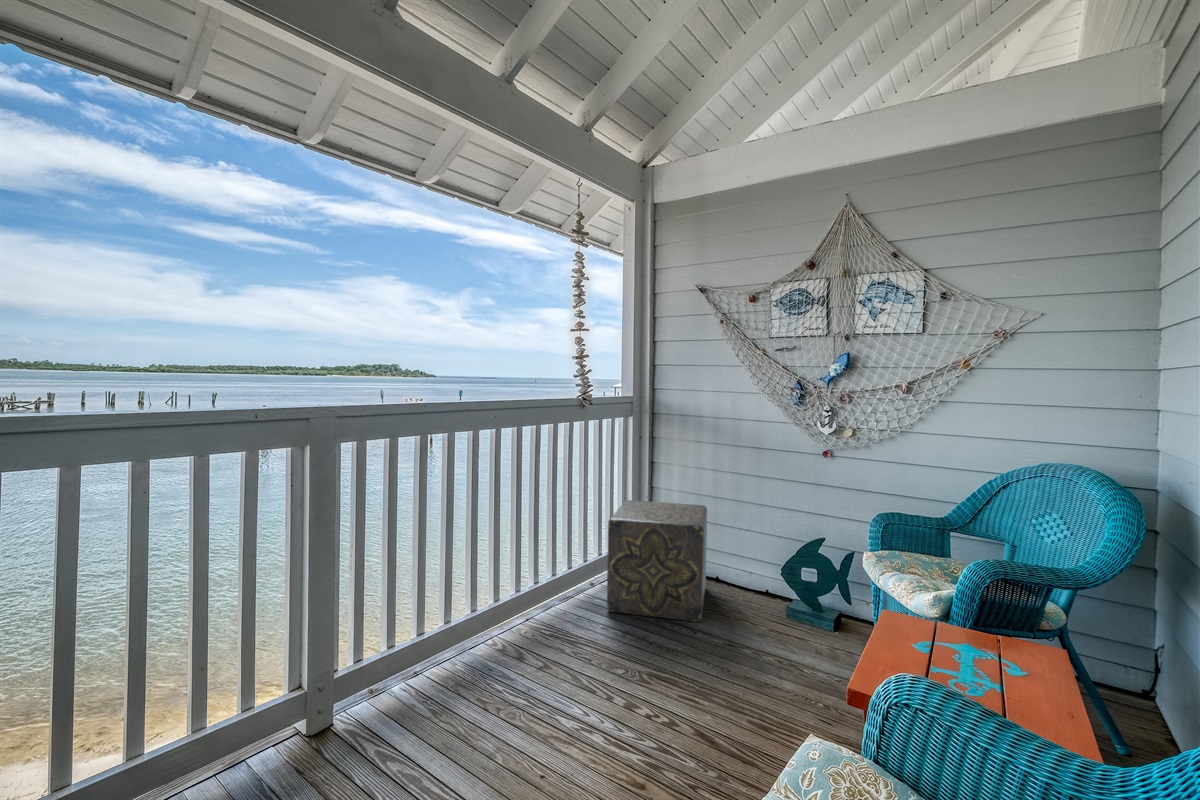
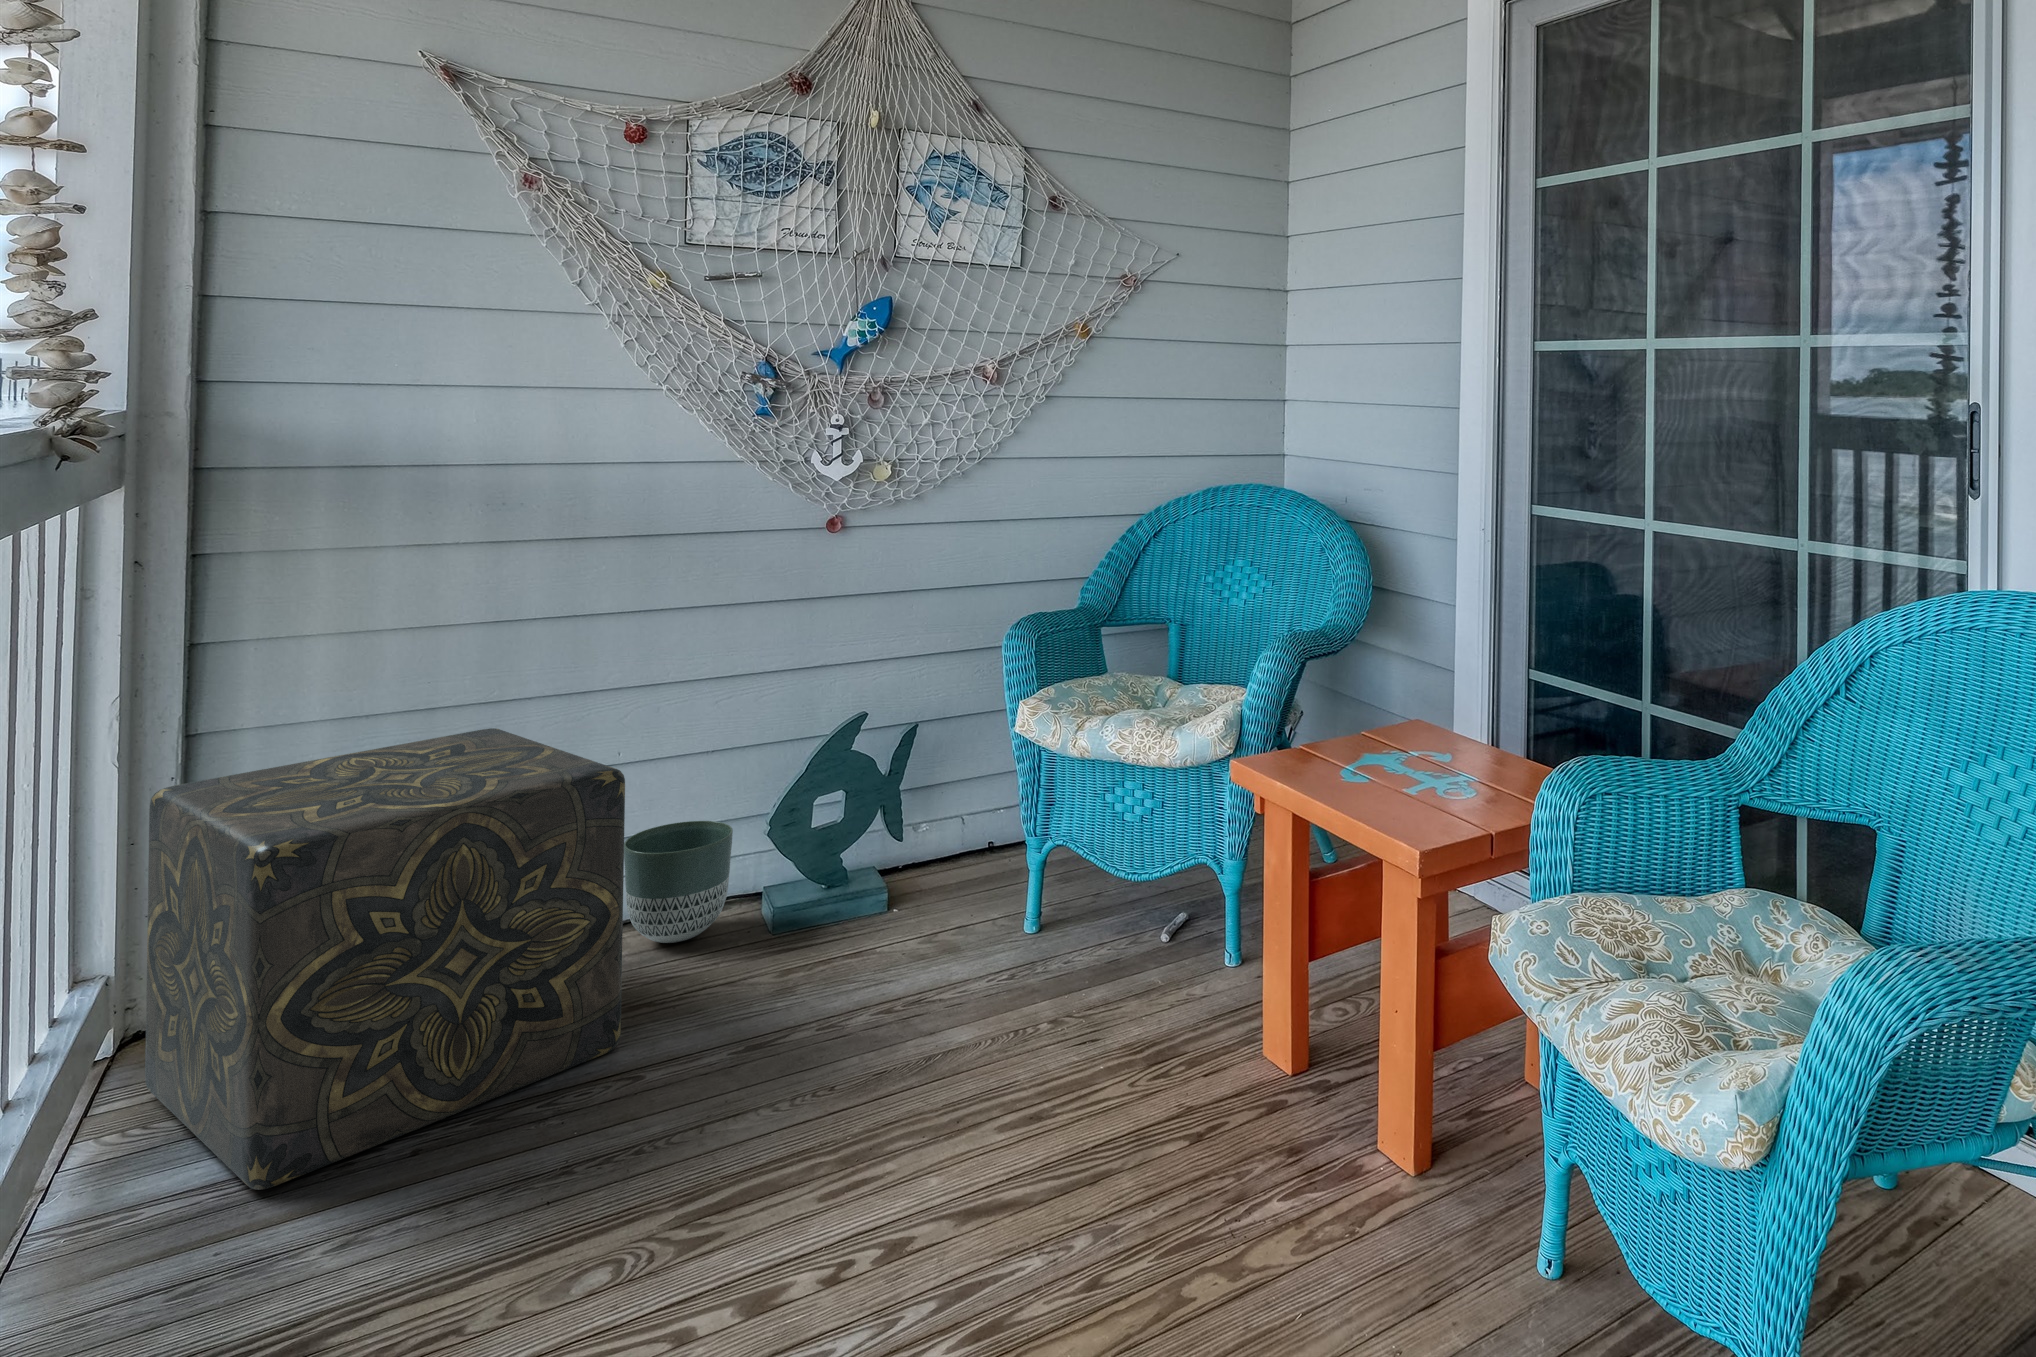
planter: none [740,557,777,602] -> present [624,821,733,943]

